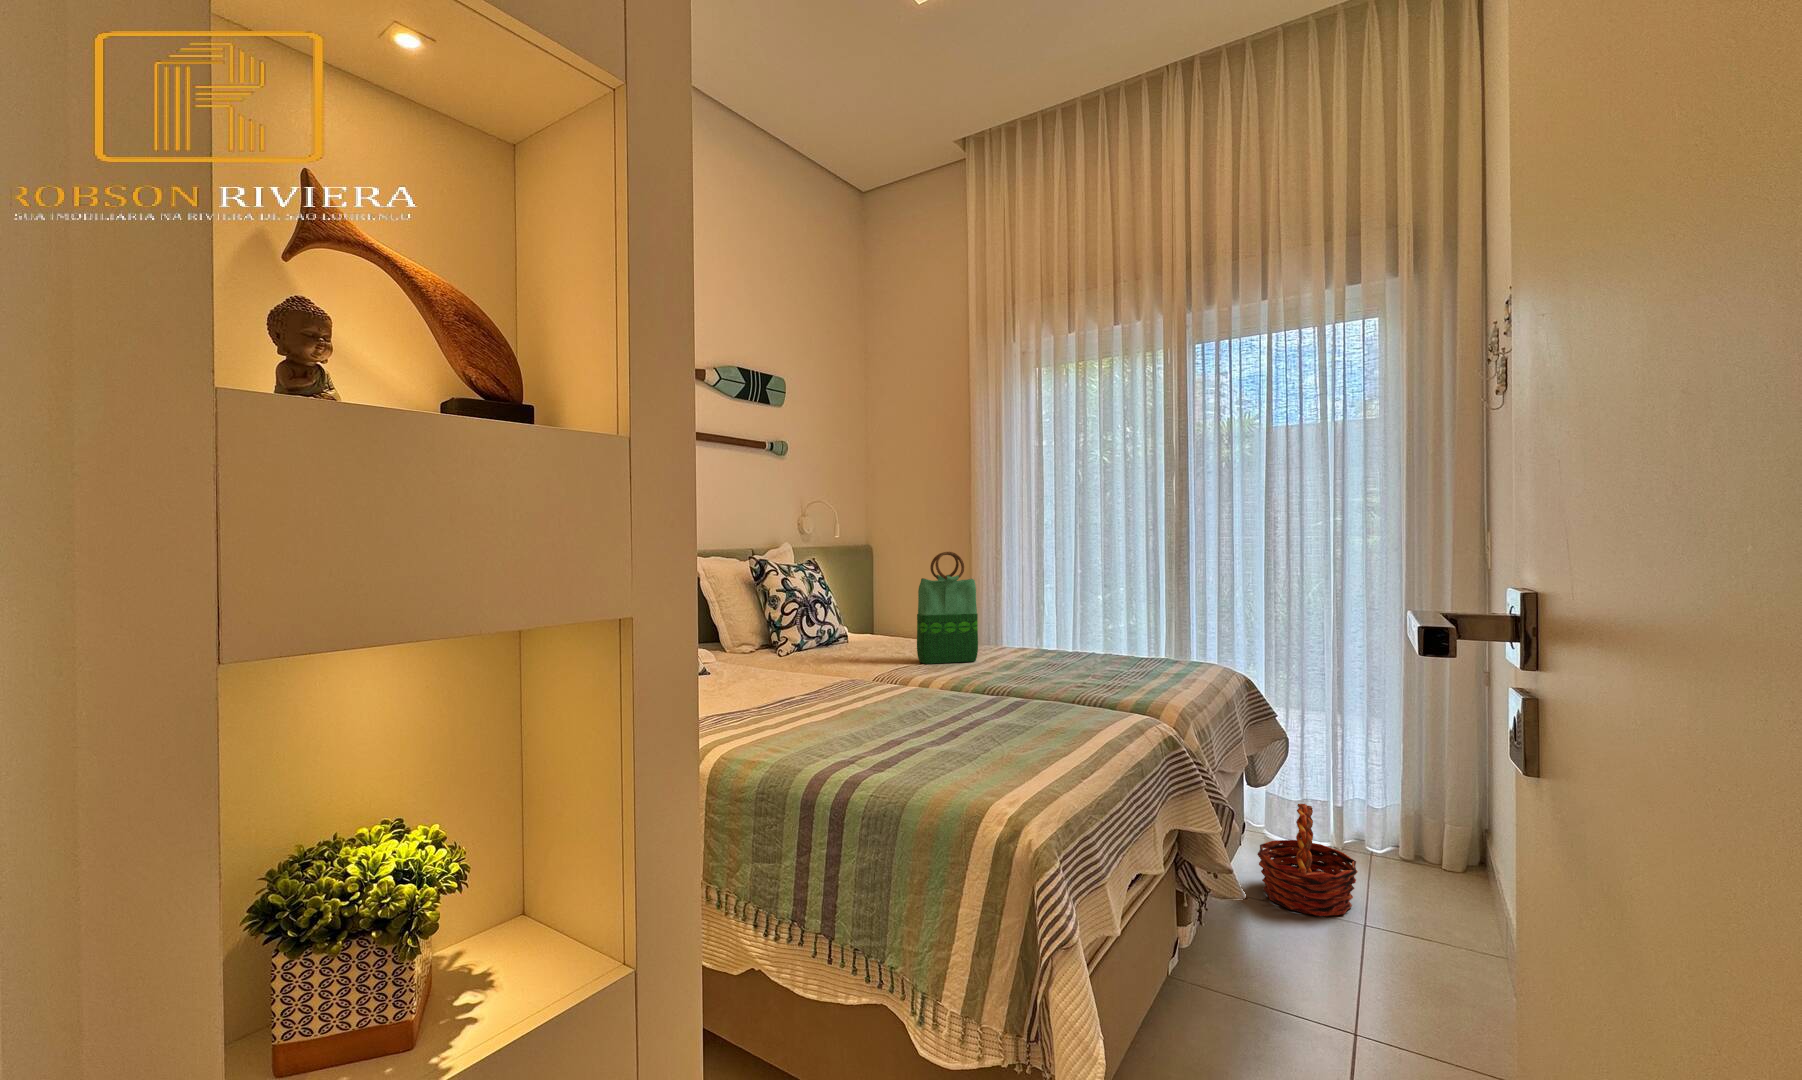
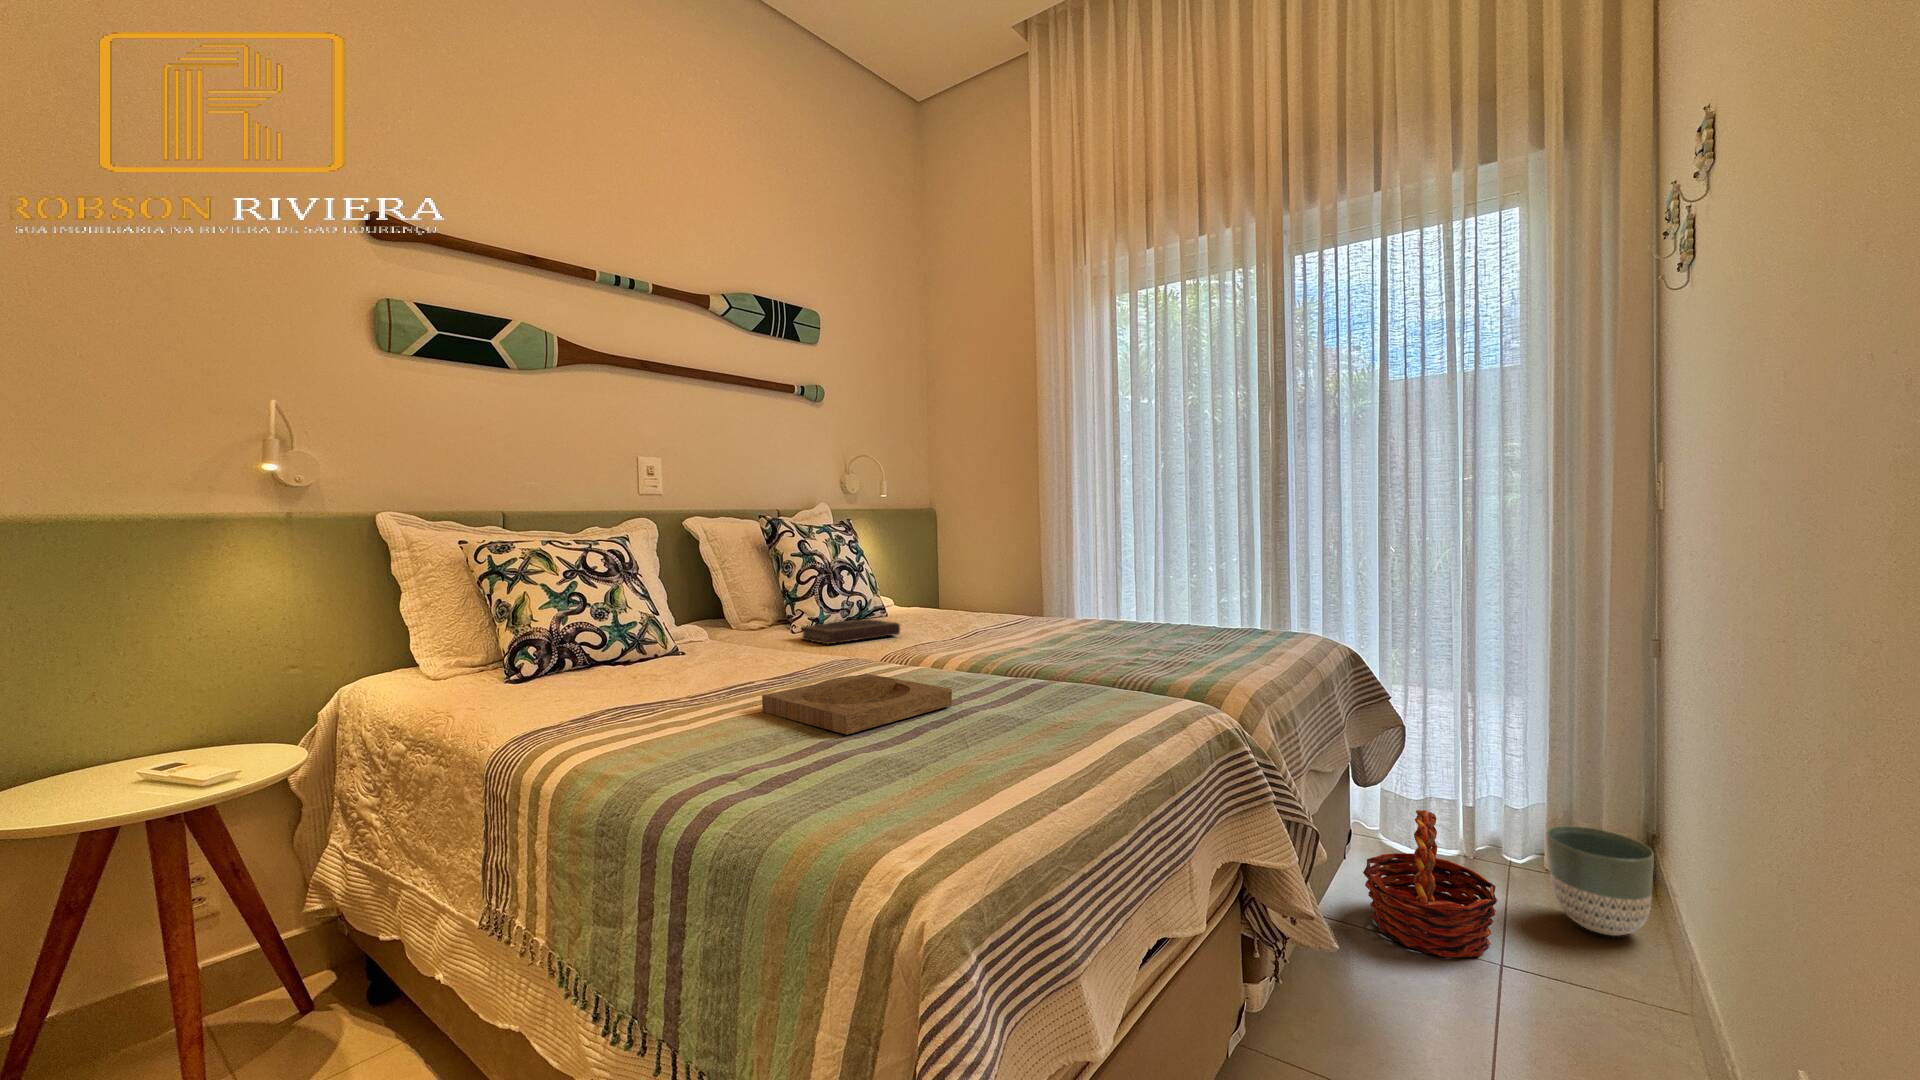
tote bag: present [917,552,978,664] -> none [946,506,1019,638]
notebook: none [793,647,878,669] -> present [801,619,900,644]
tray: none [824,693,967,736] -> present [762,674,952,735]
planter: none [1394,816,1470,898] -> present [1546,826,1654,936]

